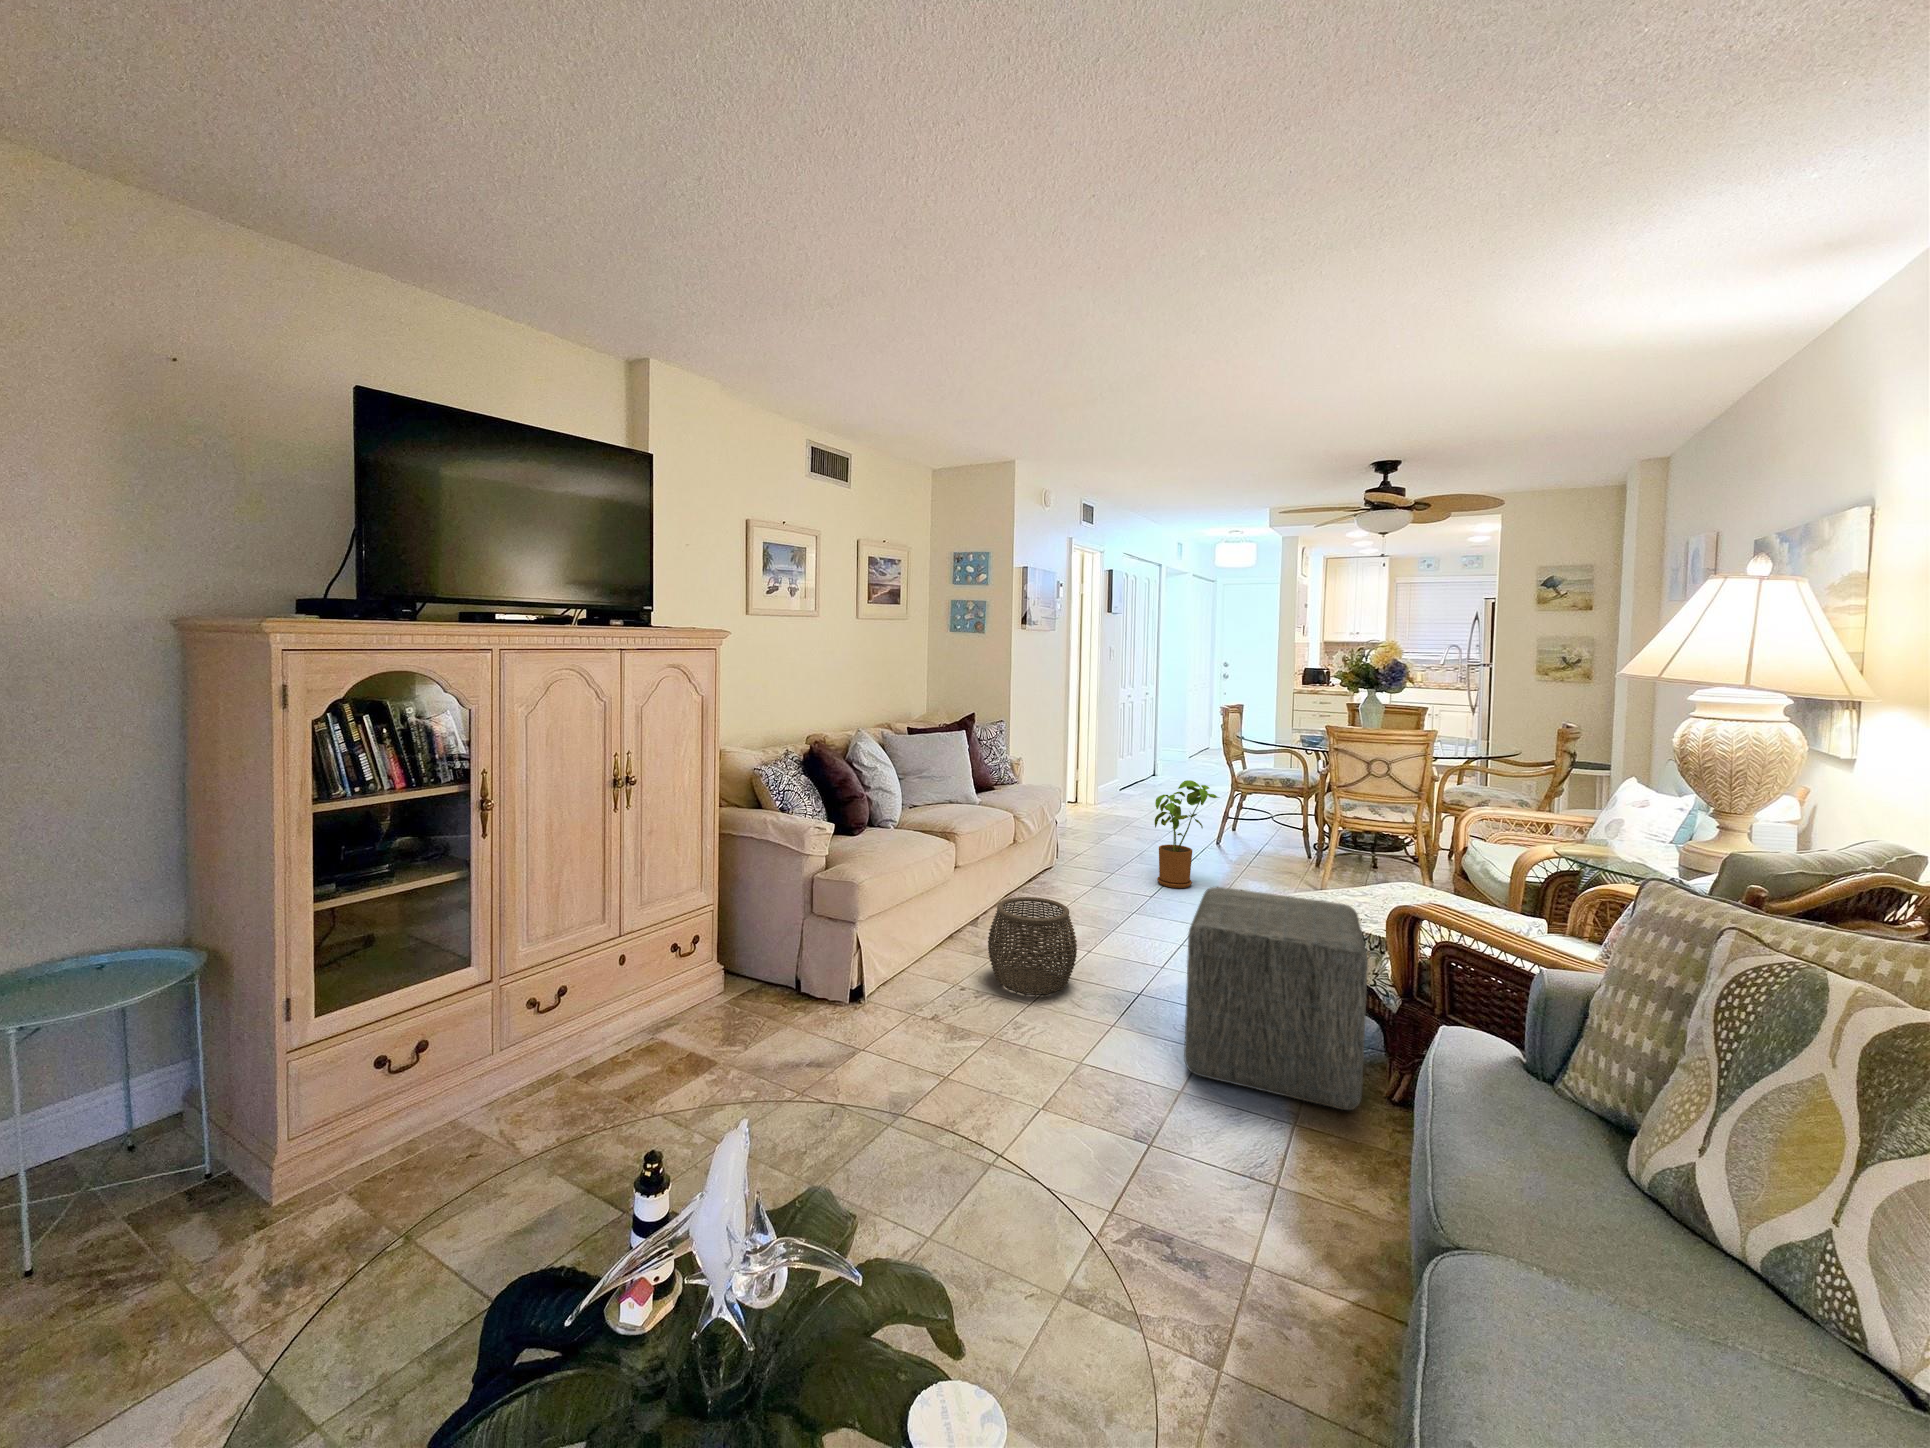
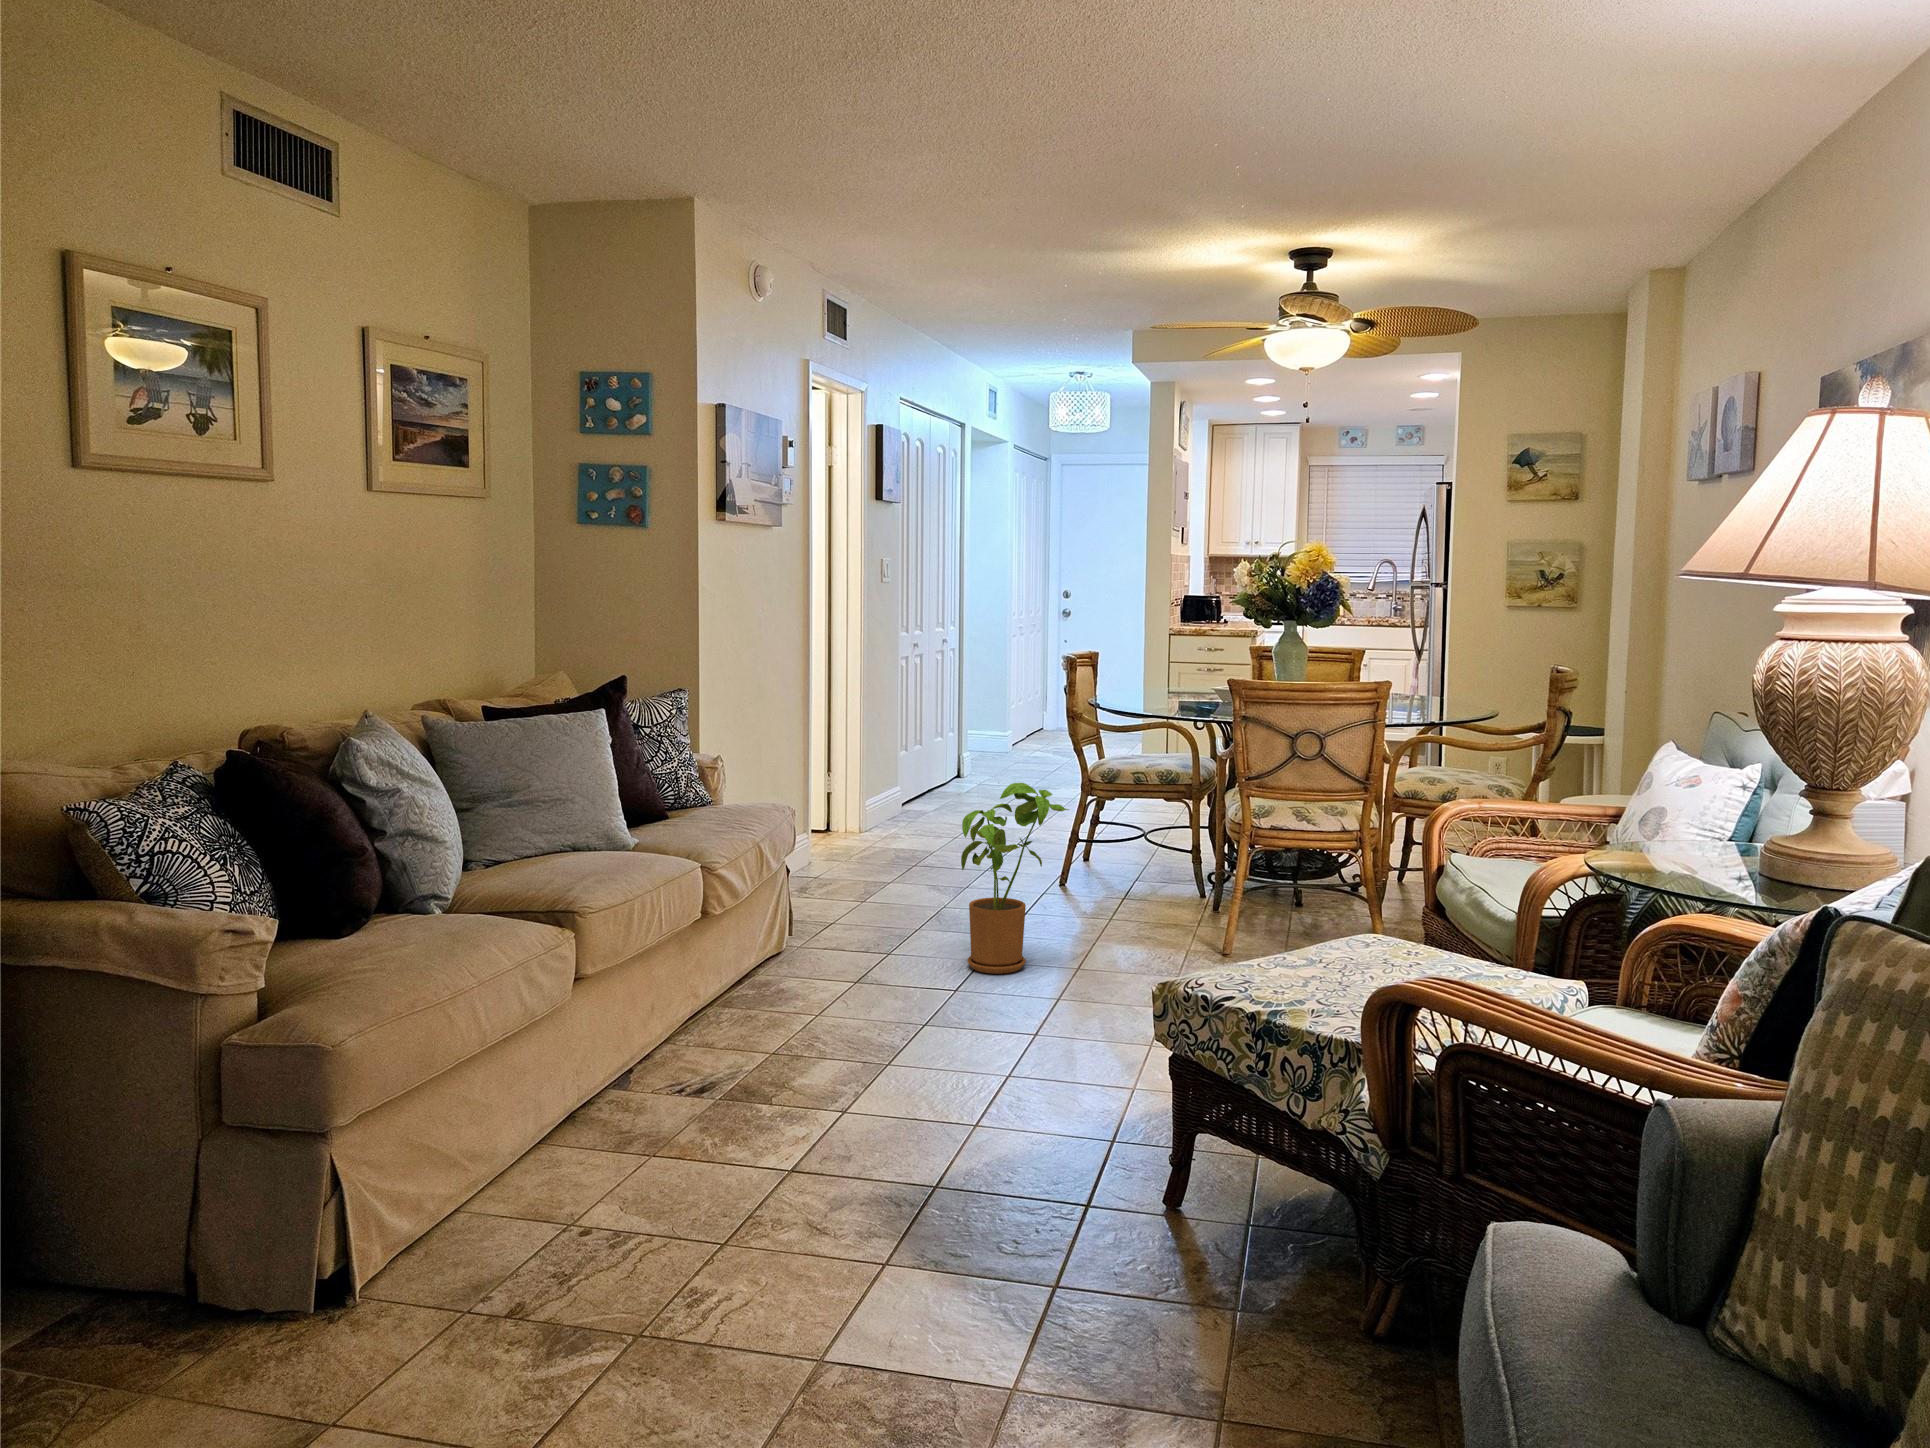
ottoman: present [1184,887,1368,1110] -> none [1021,976,1336,1367]
woven basket: present [988,897,1077,995] -> none [639,1028,819,1226]

